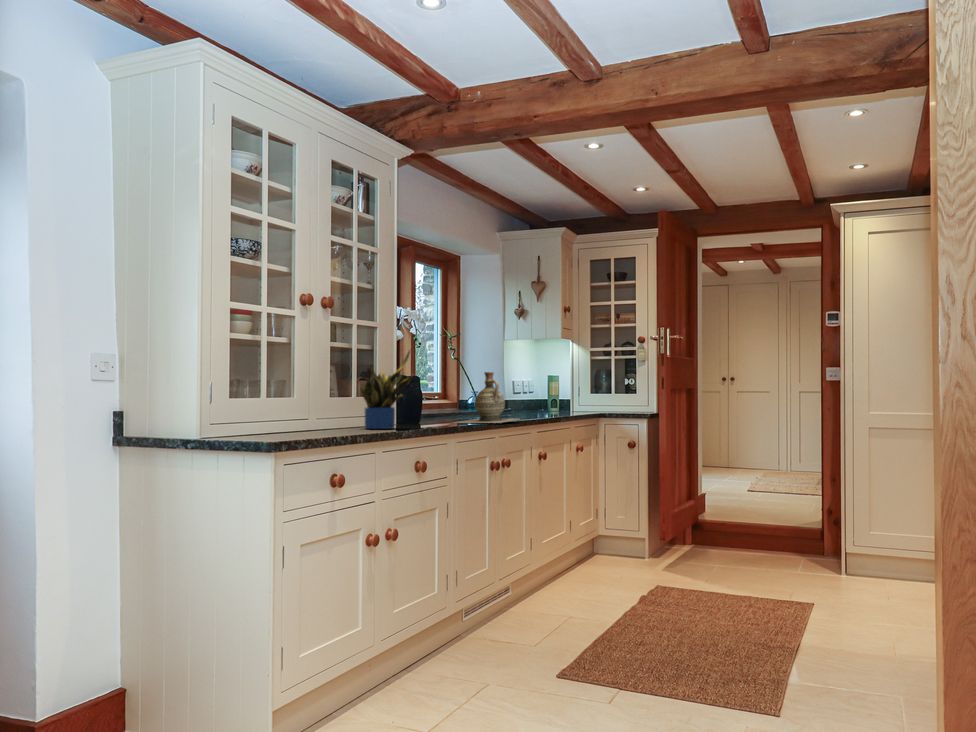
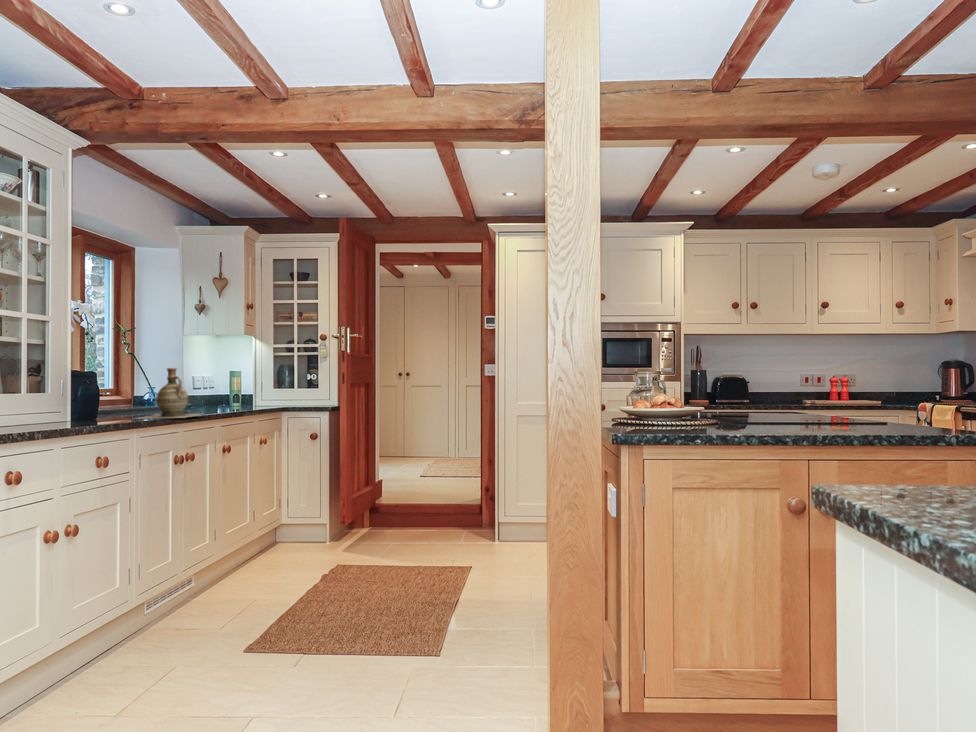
potted plant: present [361,351,411,429] -> none [34,345,92,426]

